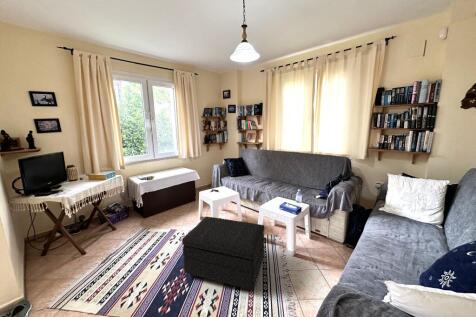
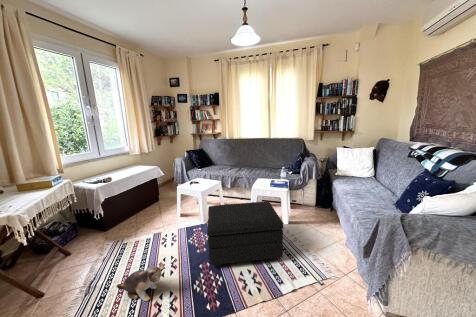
plush toy: none [117,257,139,284] -> present [117,263,164,301]

